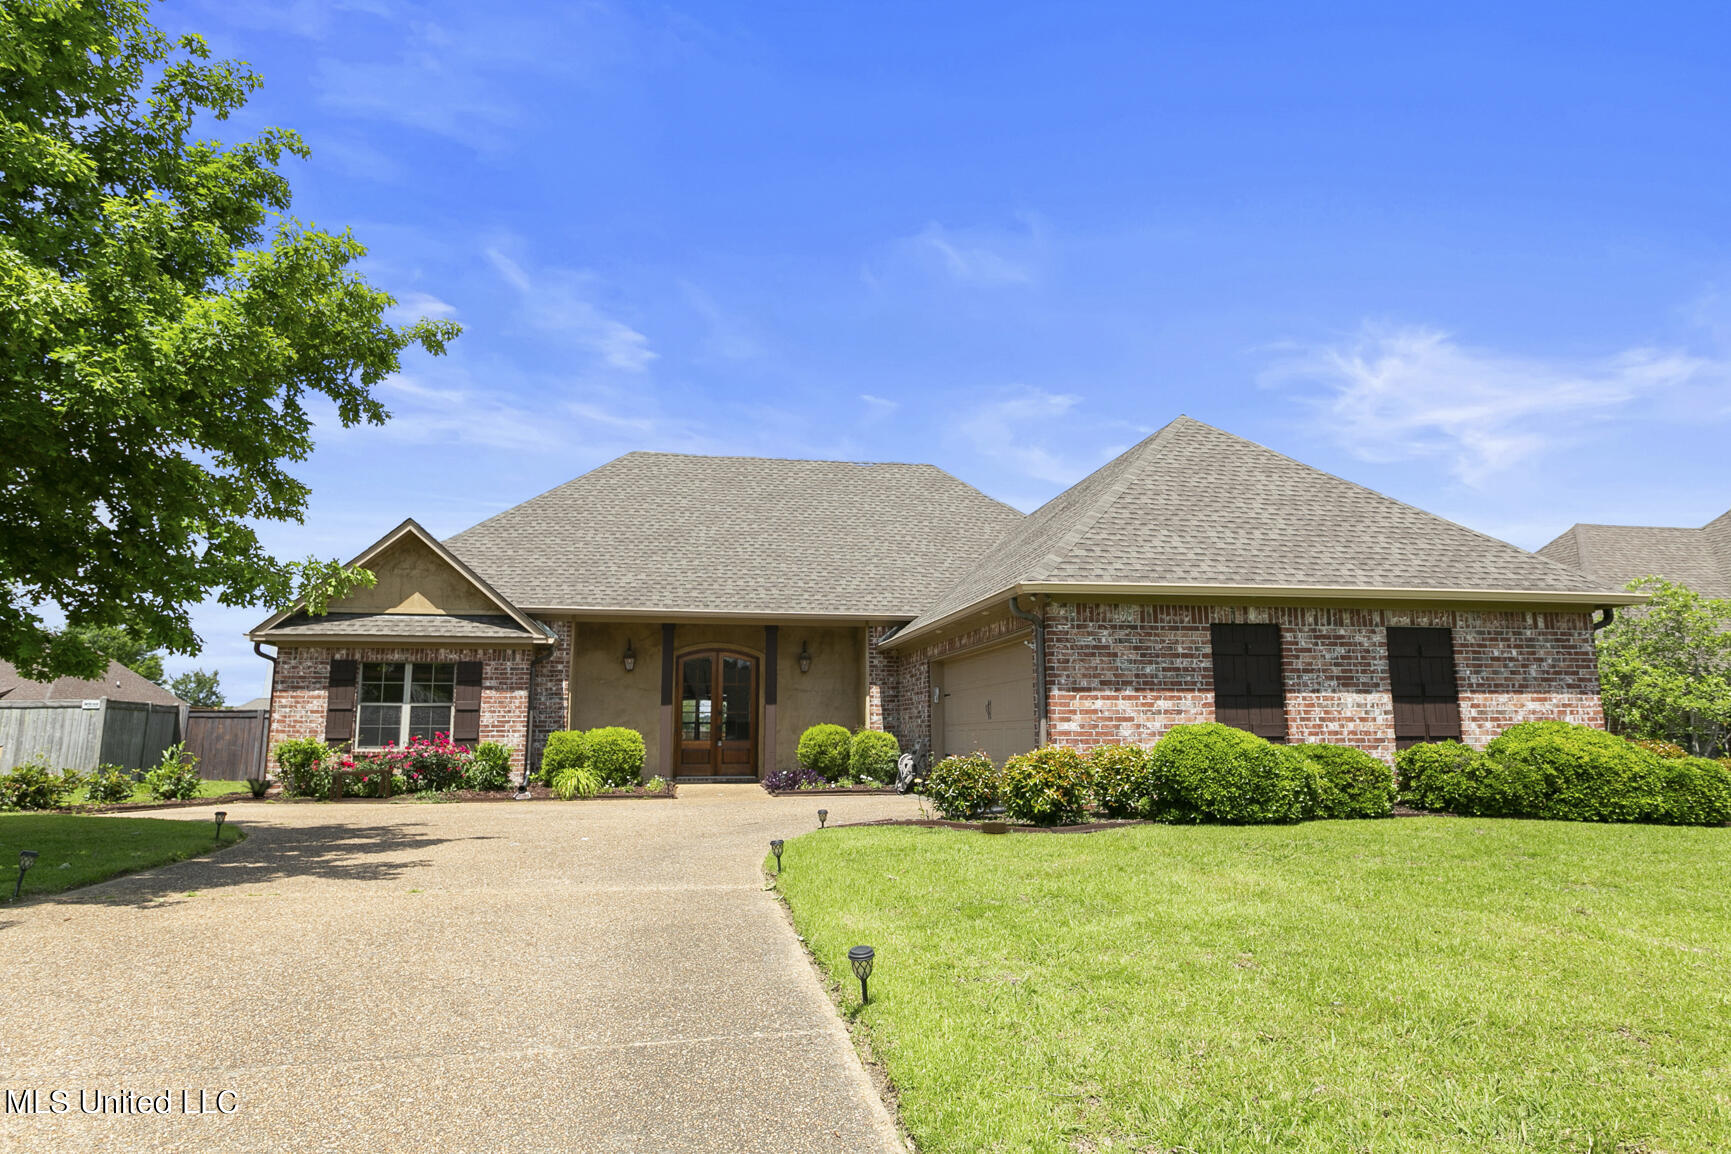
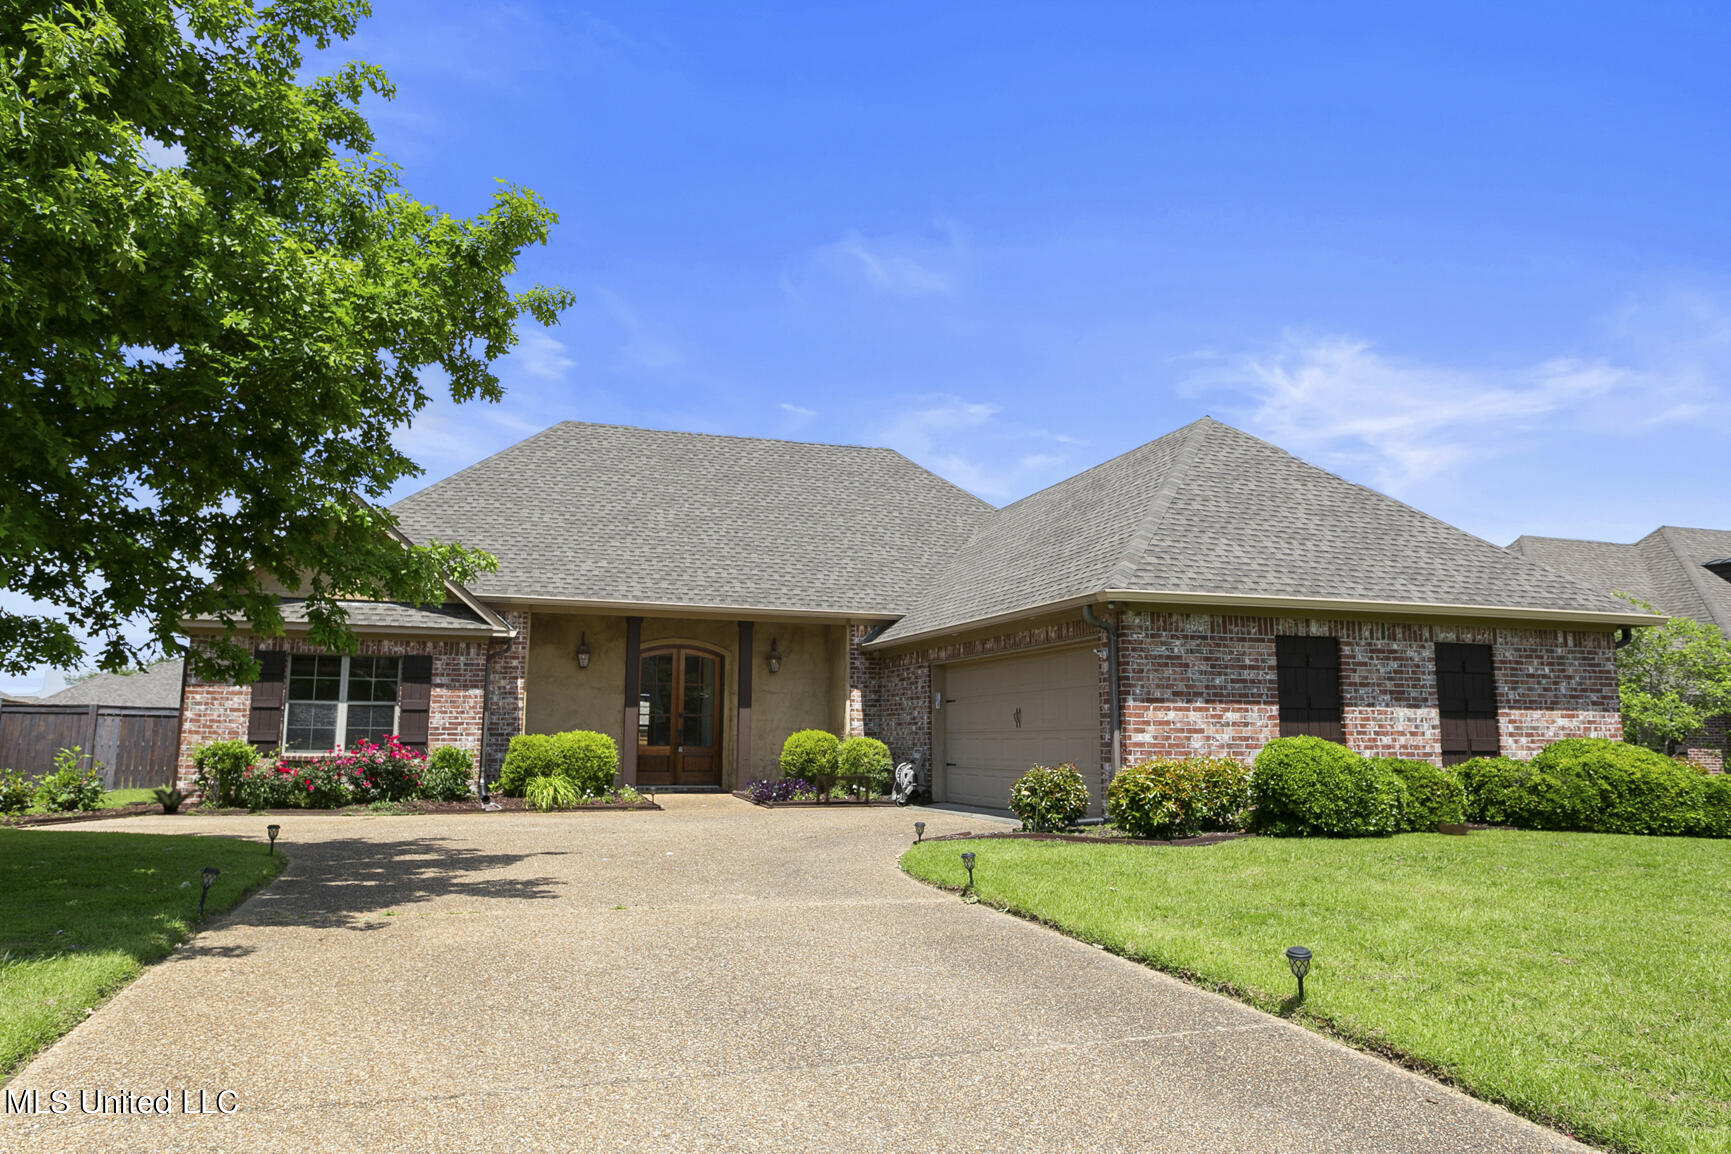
bench: present [330,769,392,801] -> present [816,774,870,805]
basket: present [981,810,1008,833] -> present [1439,810,1469,835]

